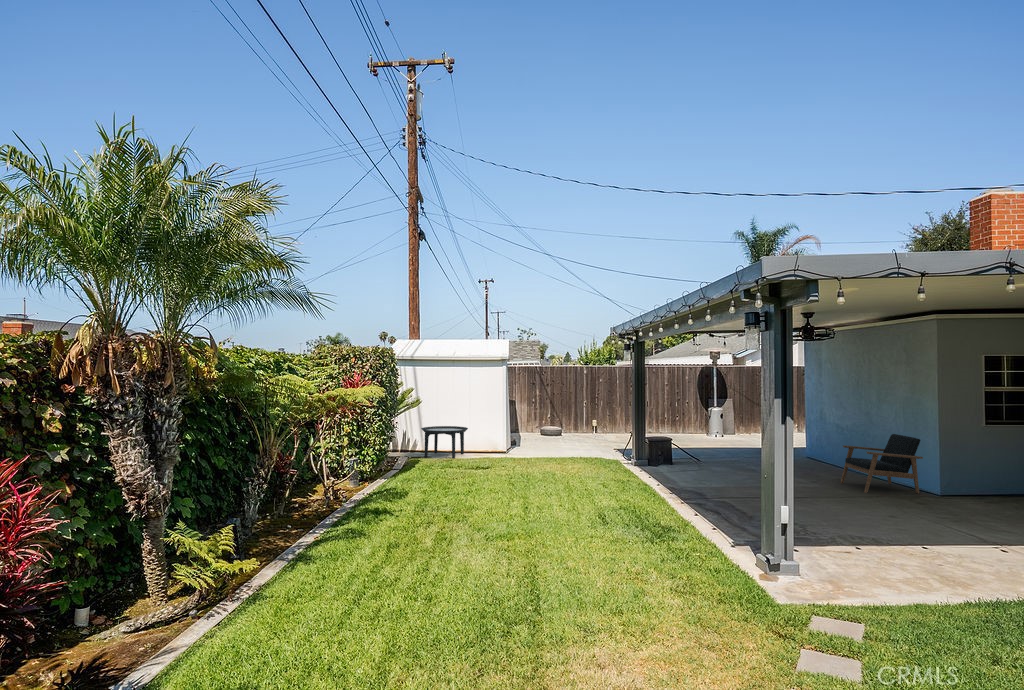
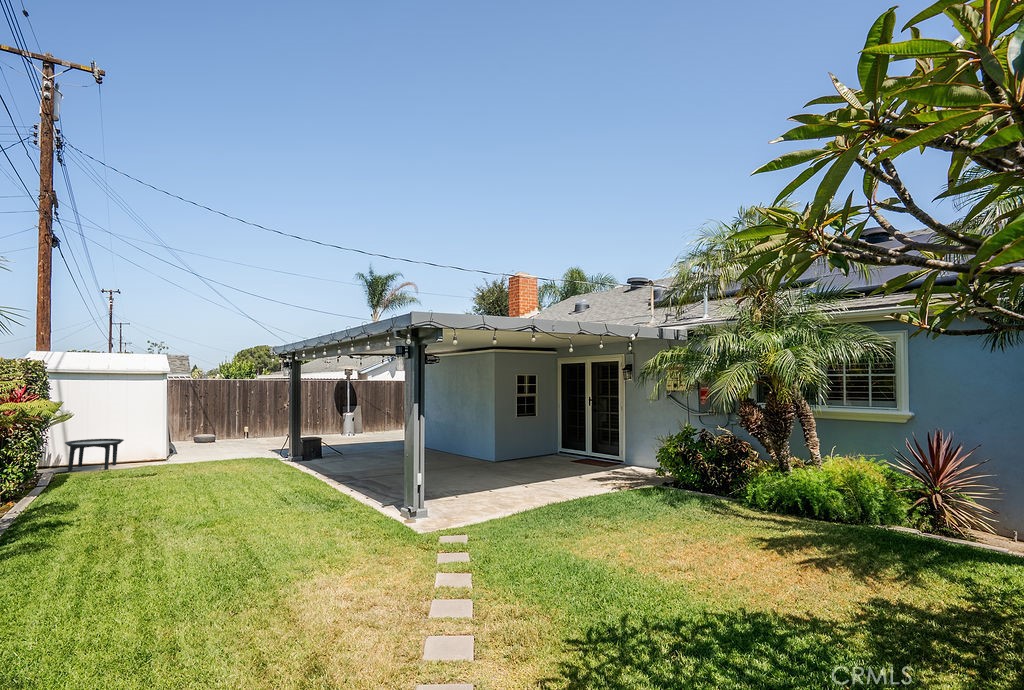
armchair: present [840,434,923,493] -> none [438,427,483,465]

